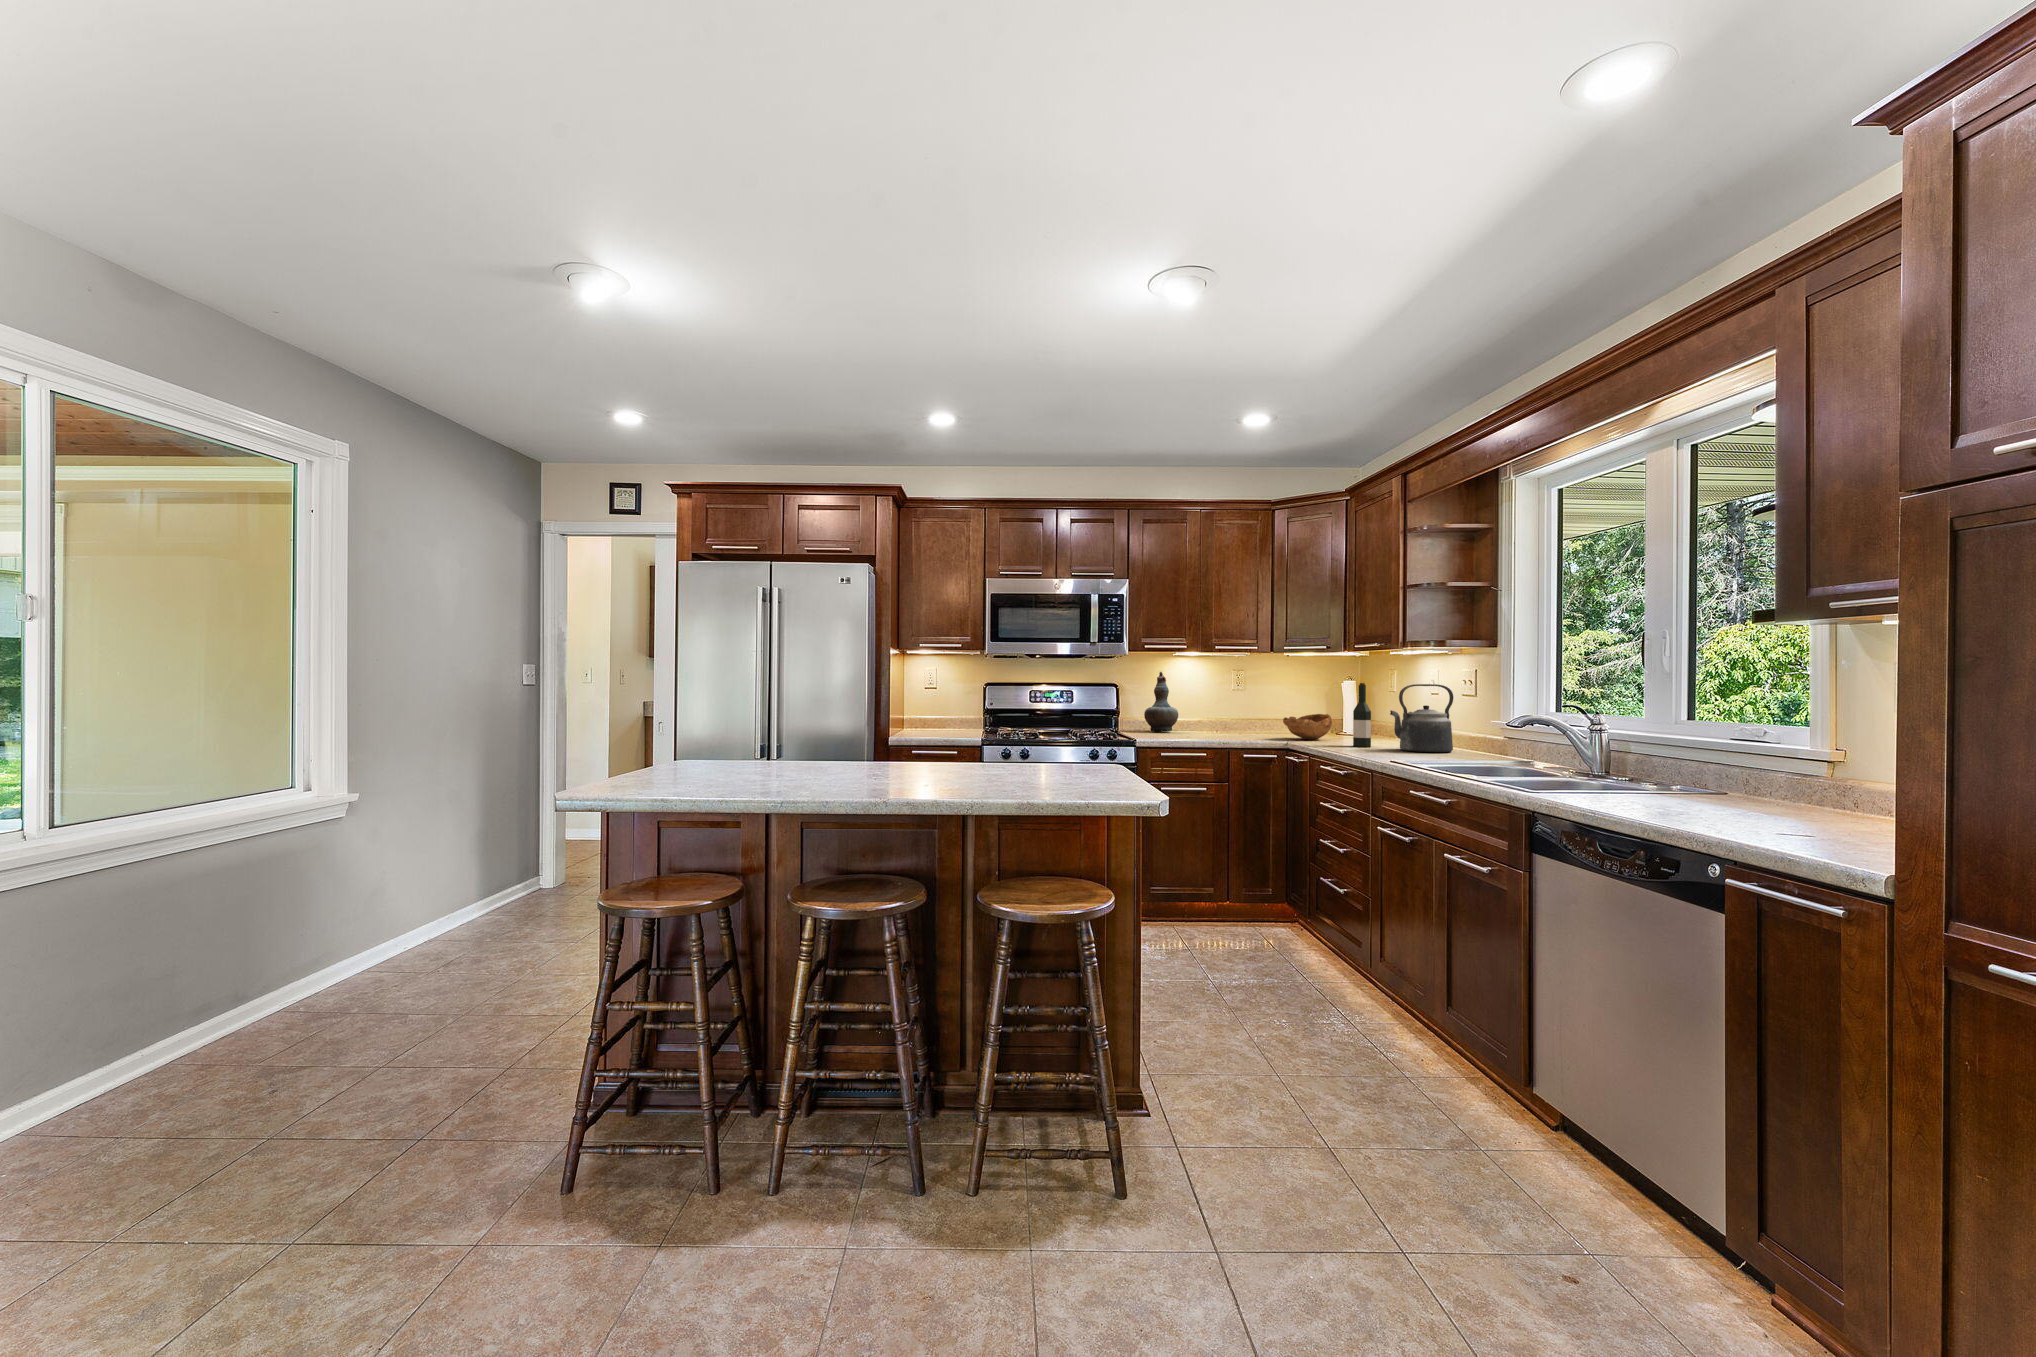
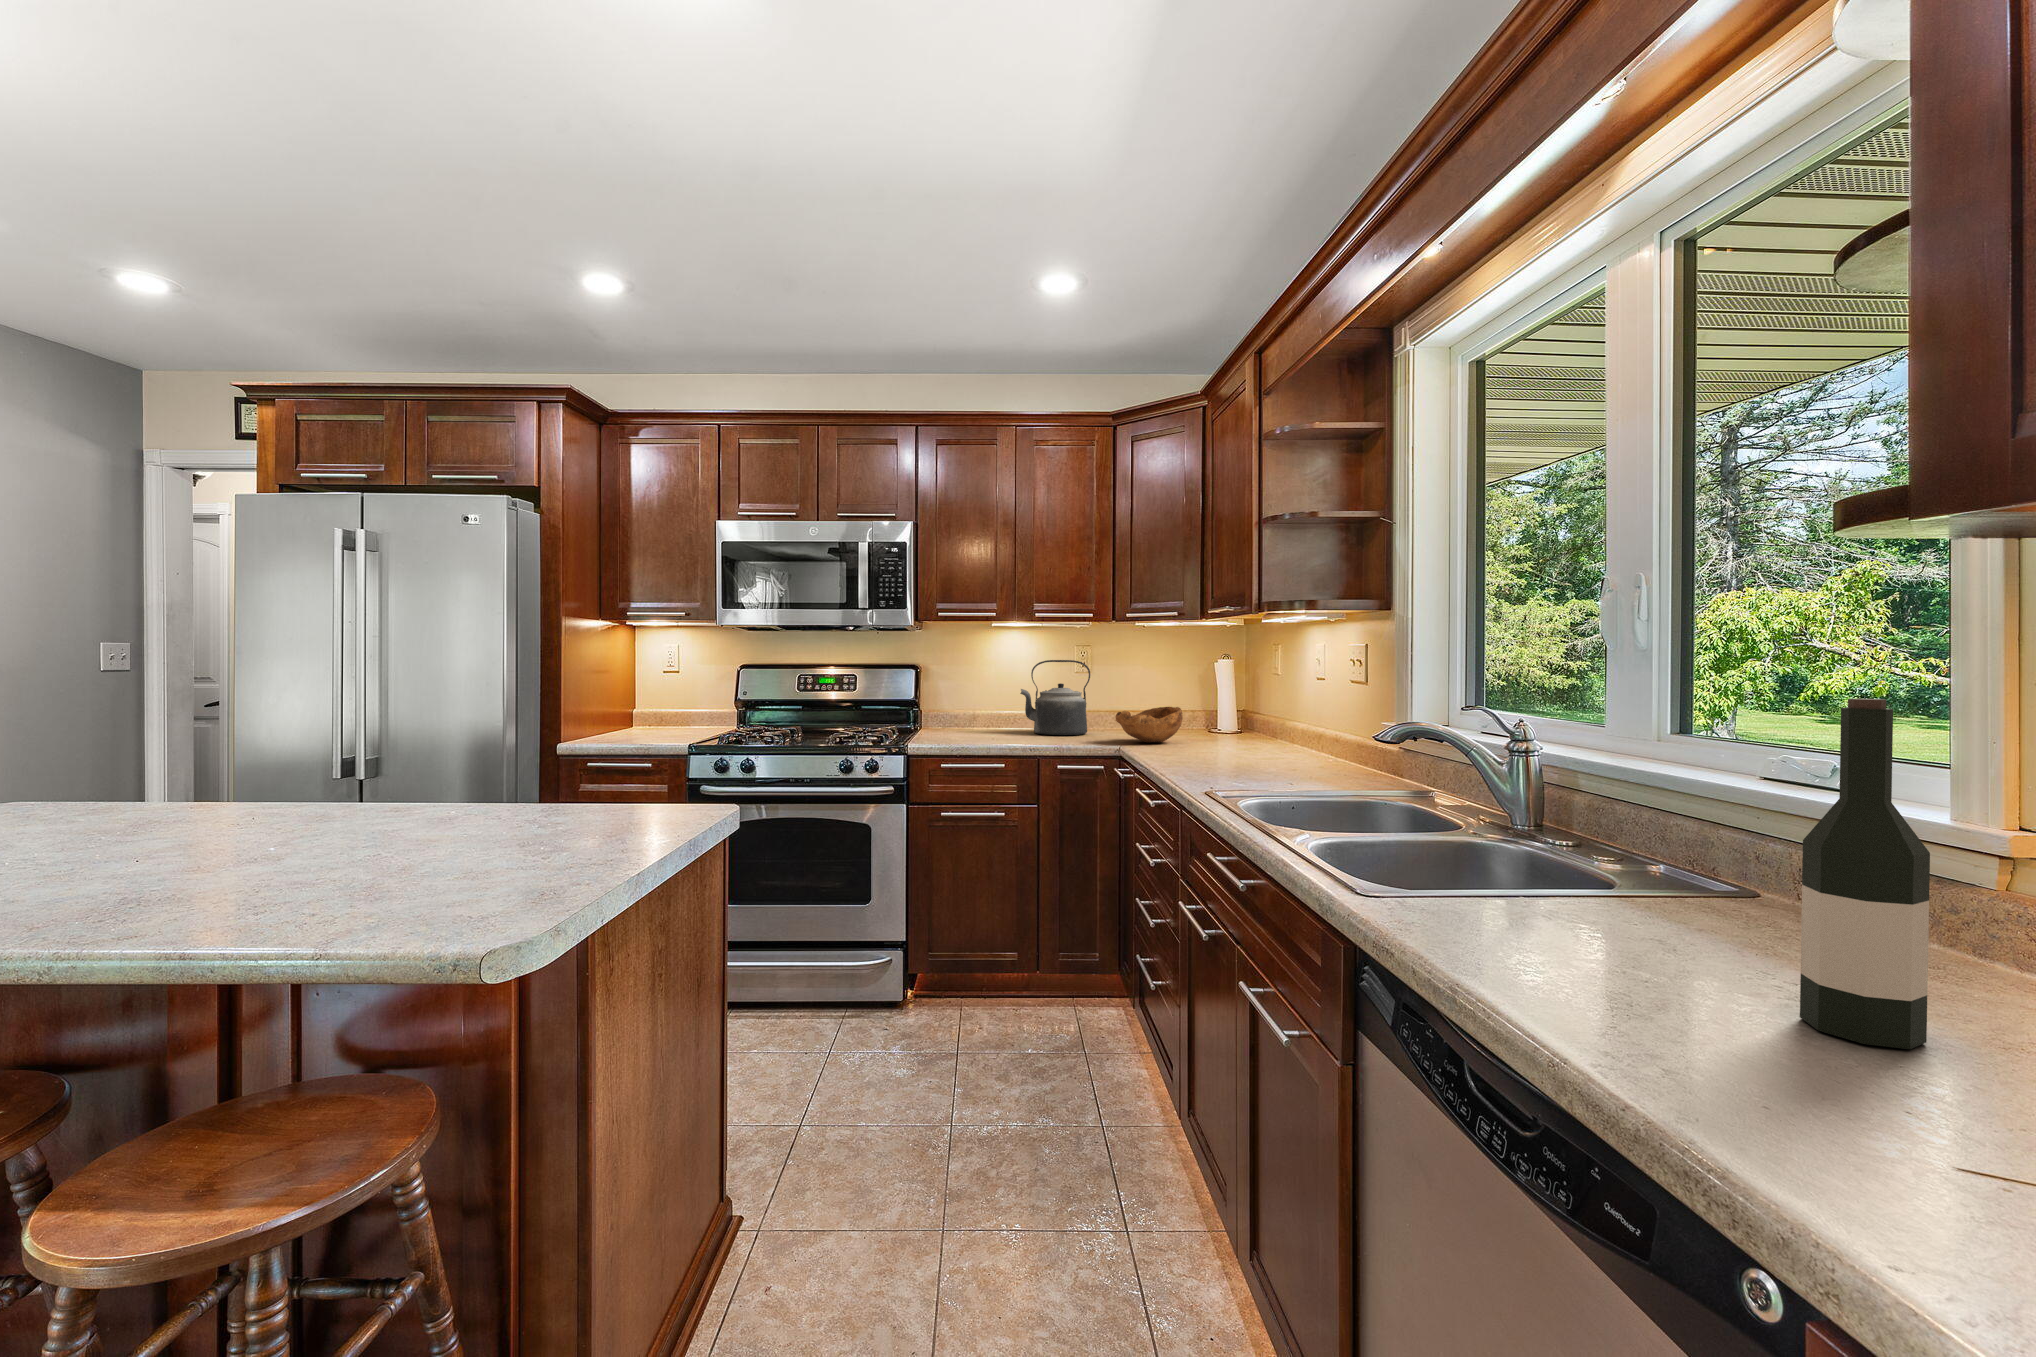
decorative vase: present [1144,672,1178,731] -> none [951,647,996,728]
wine bottle: present [1353,683,1371,747] -> present [1800,699,1930,1049]
kettle: present [1390,684,1453,752] -> present [1020,660,1090,735]

